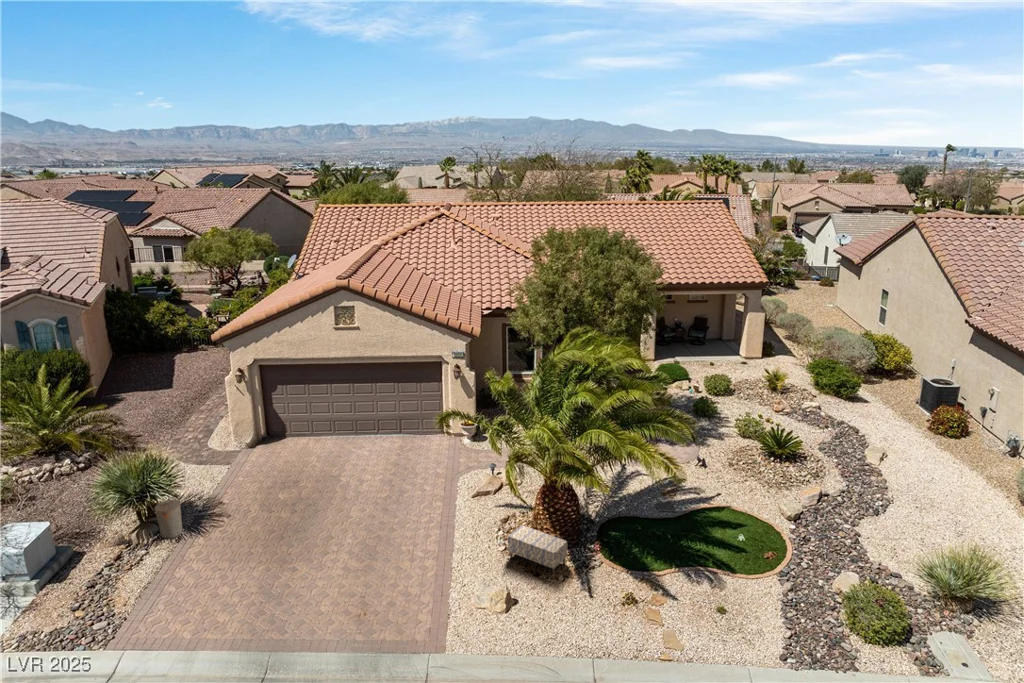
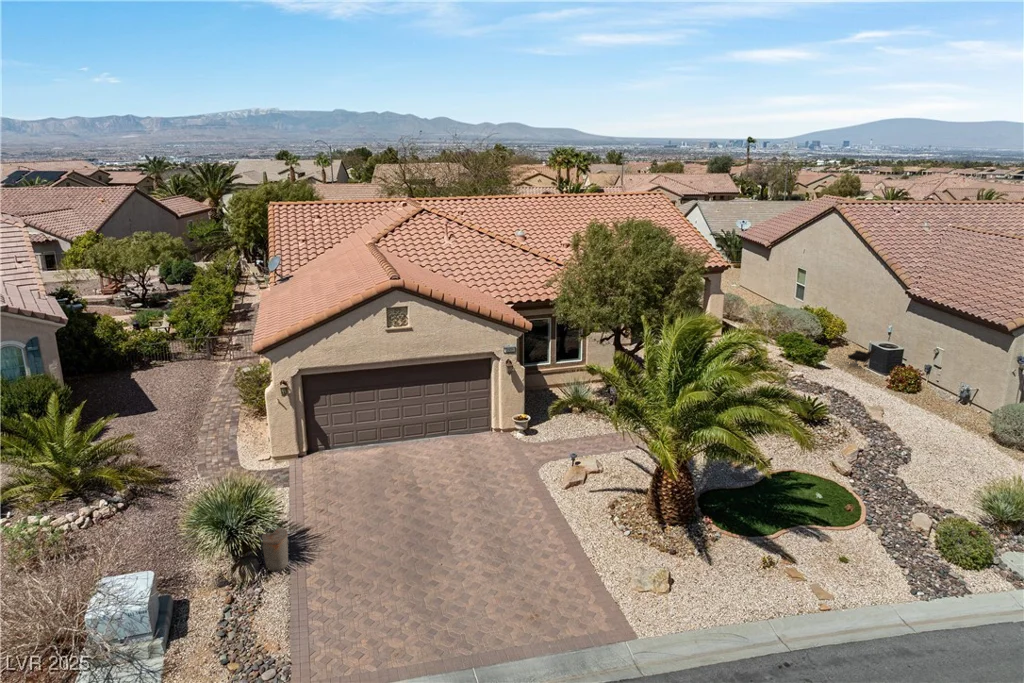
lounge chair: none [892,385,926,406] -> present [848,349,875,366]
bench: present [508,525,567,574] -> none [638,509,694,552]

